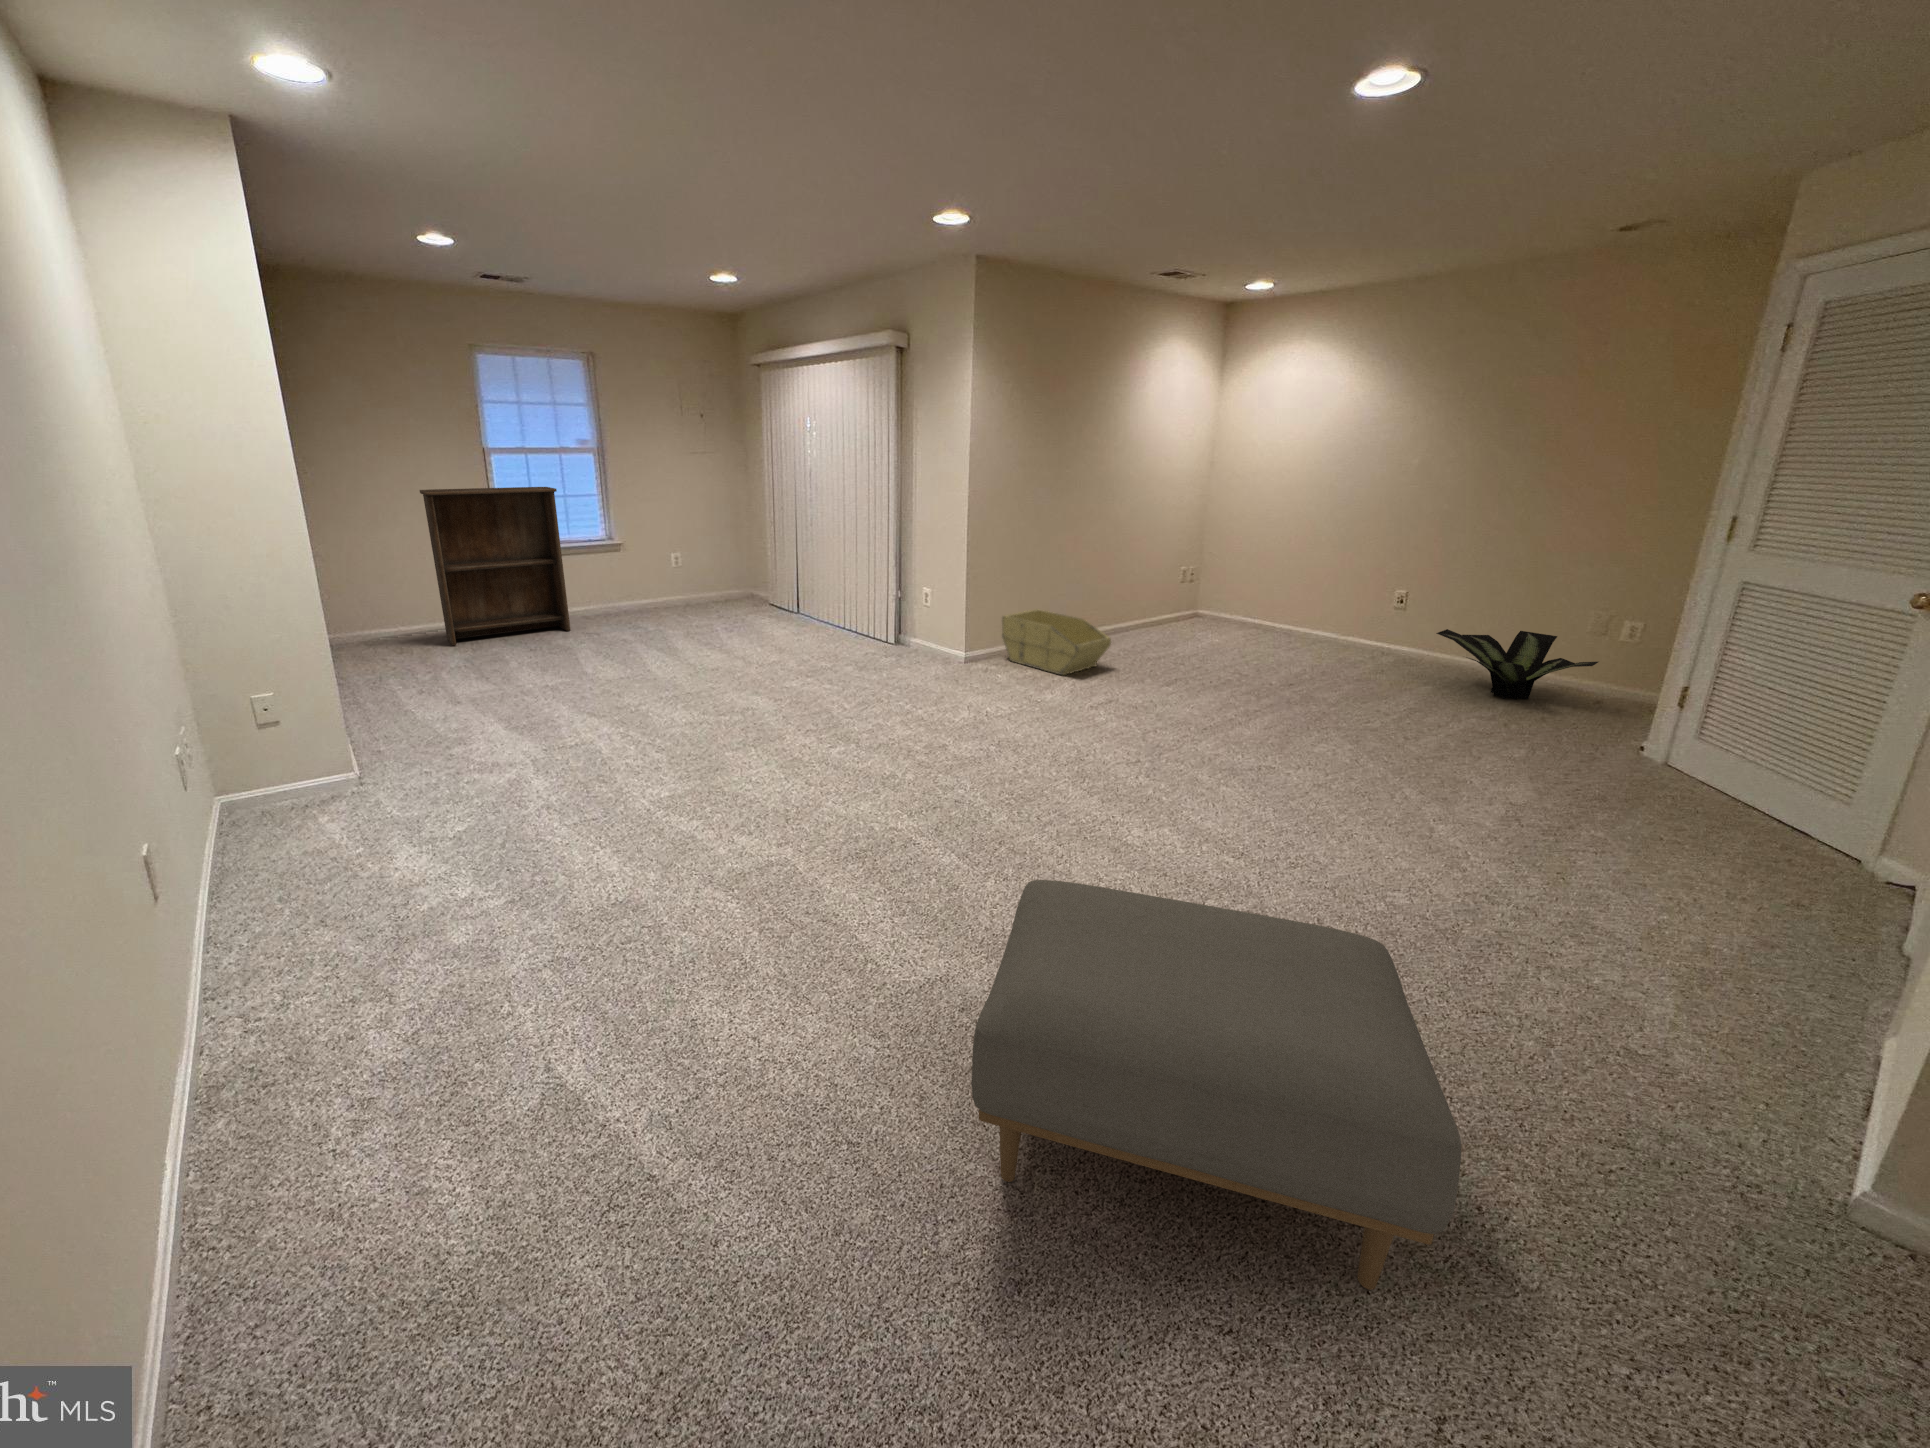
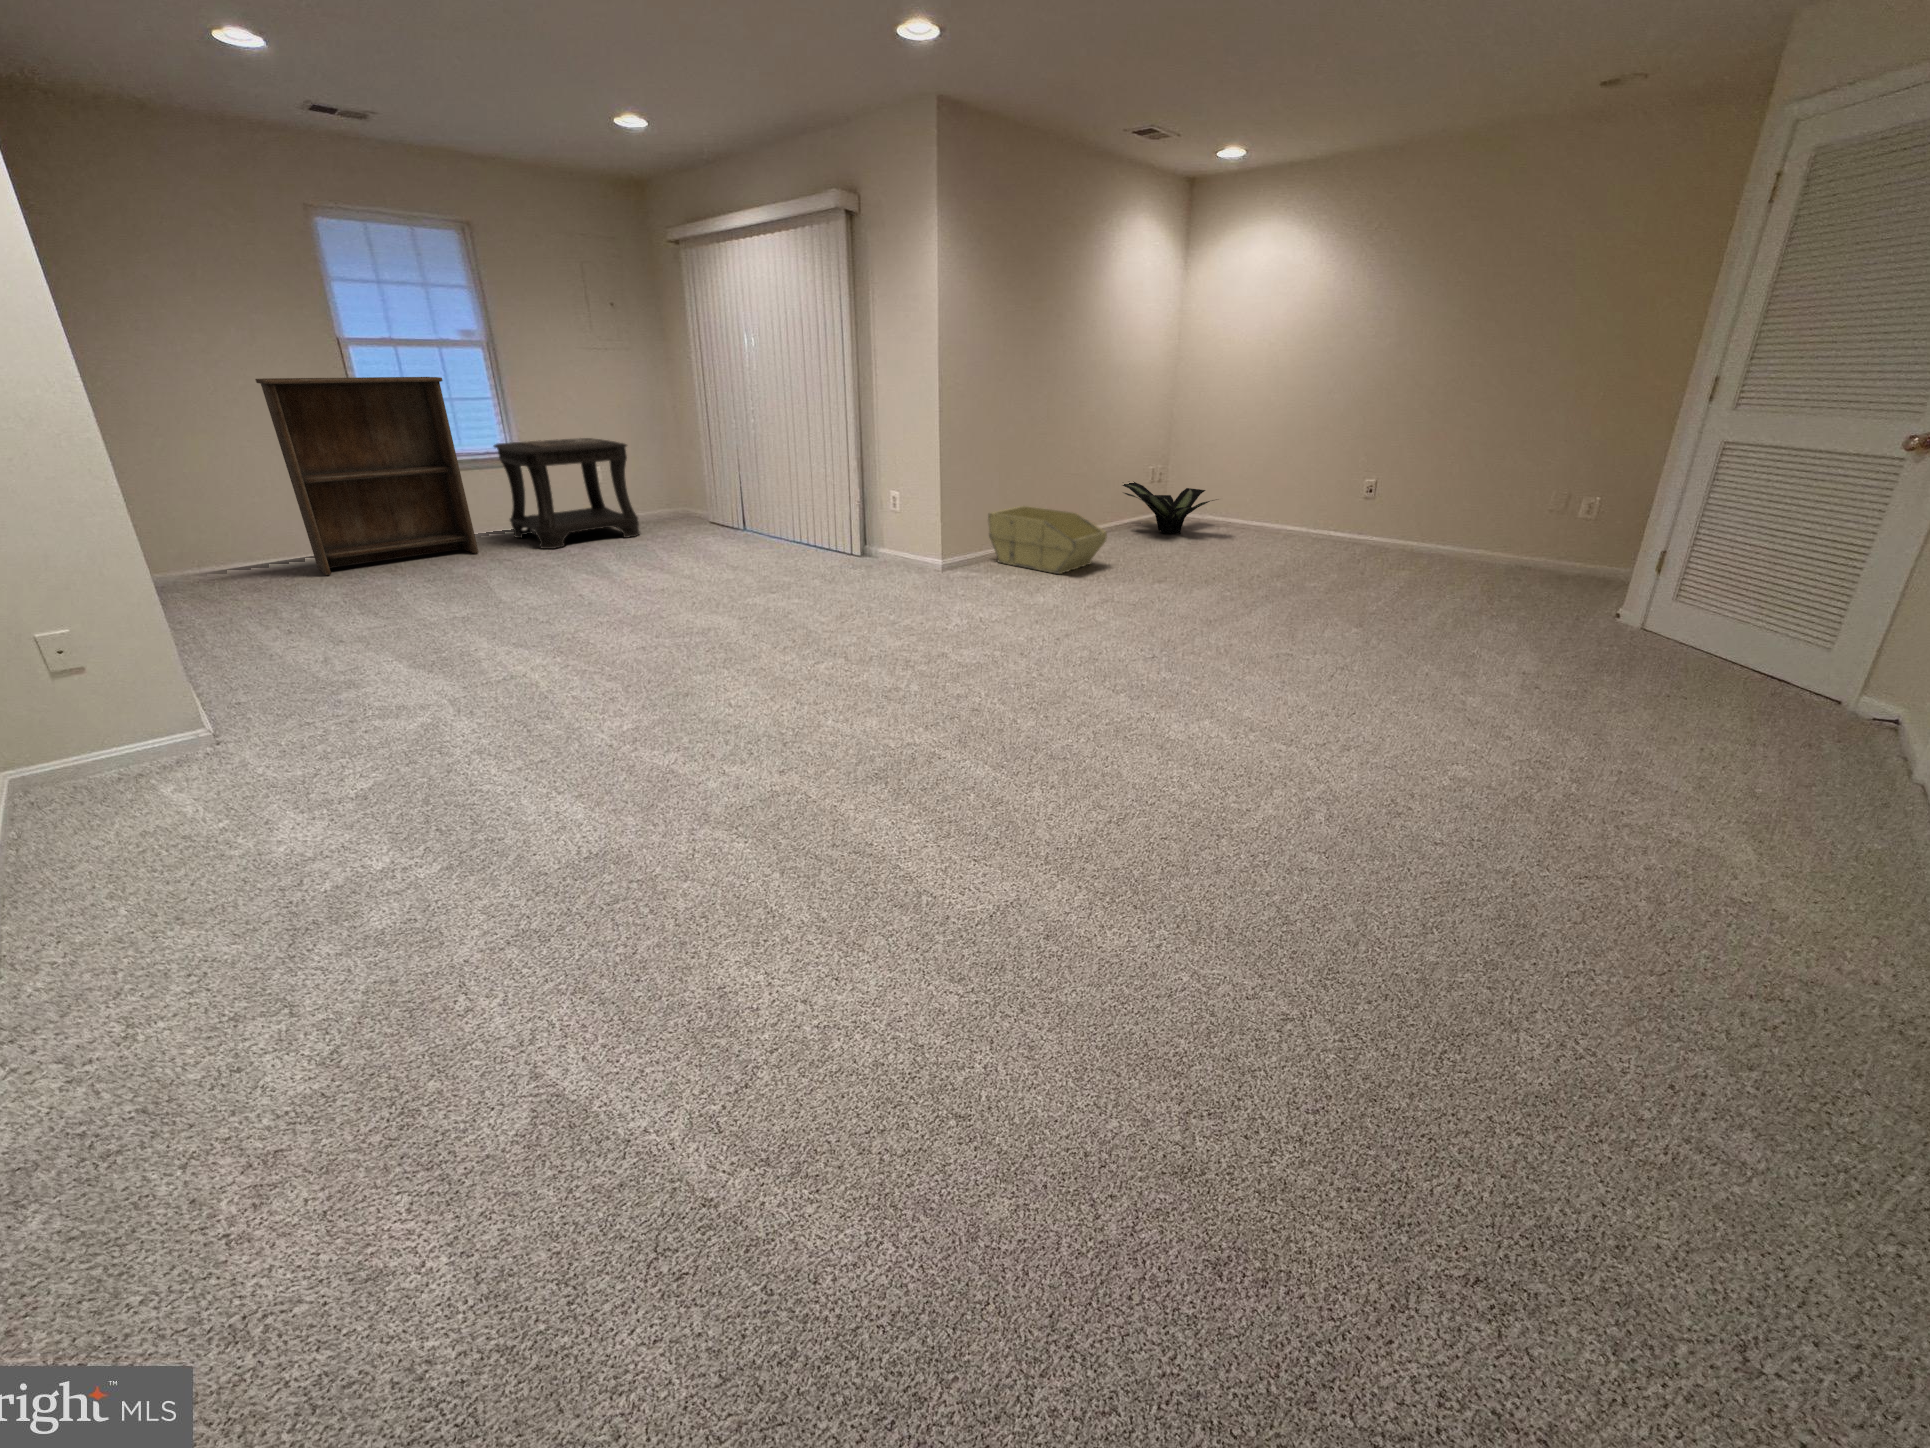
side table: none [591,535,703,629] -> present [494,438,640,549]
potted plant: present [1436,629,1598,700] -> present [1122,482,1214,534]
ottoman: present [971,880,1461,1290] -> none [1127,773,1768,1201]

